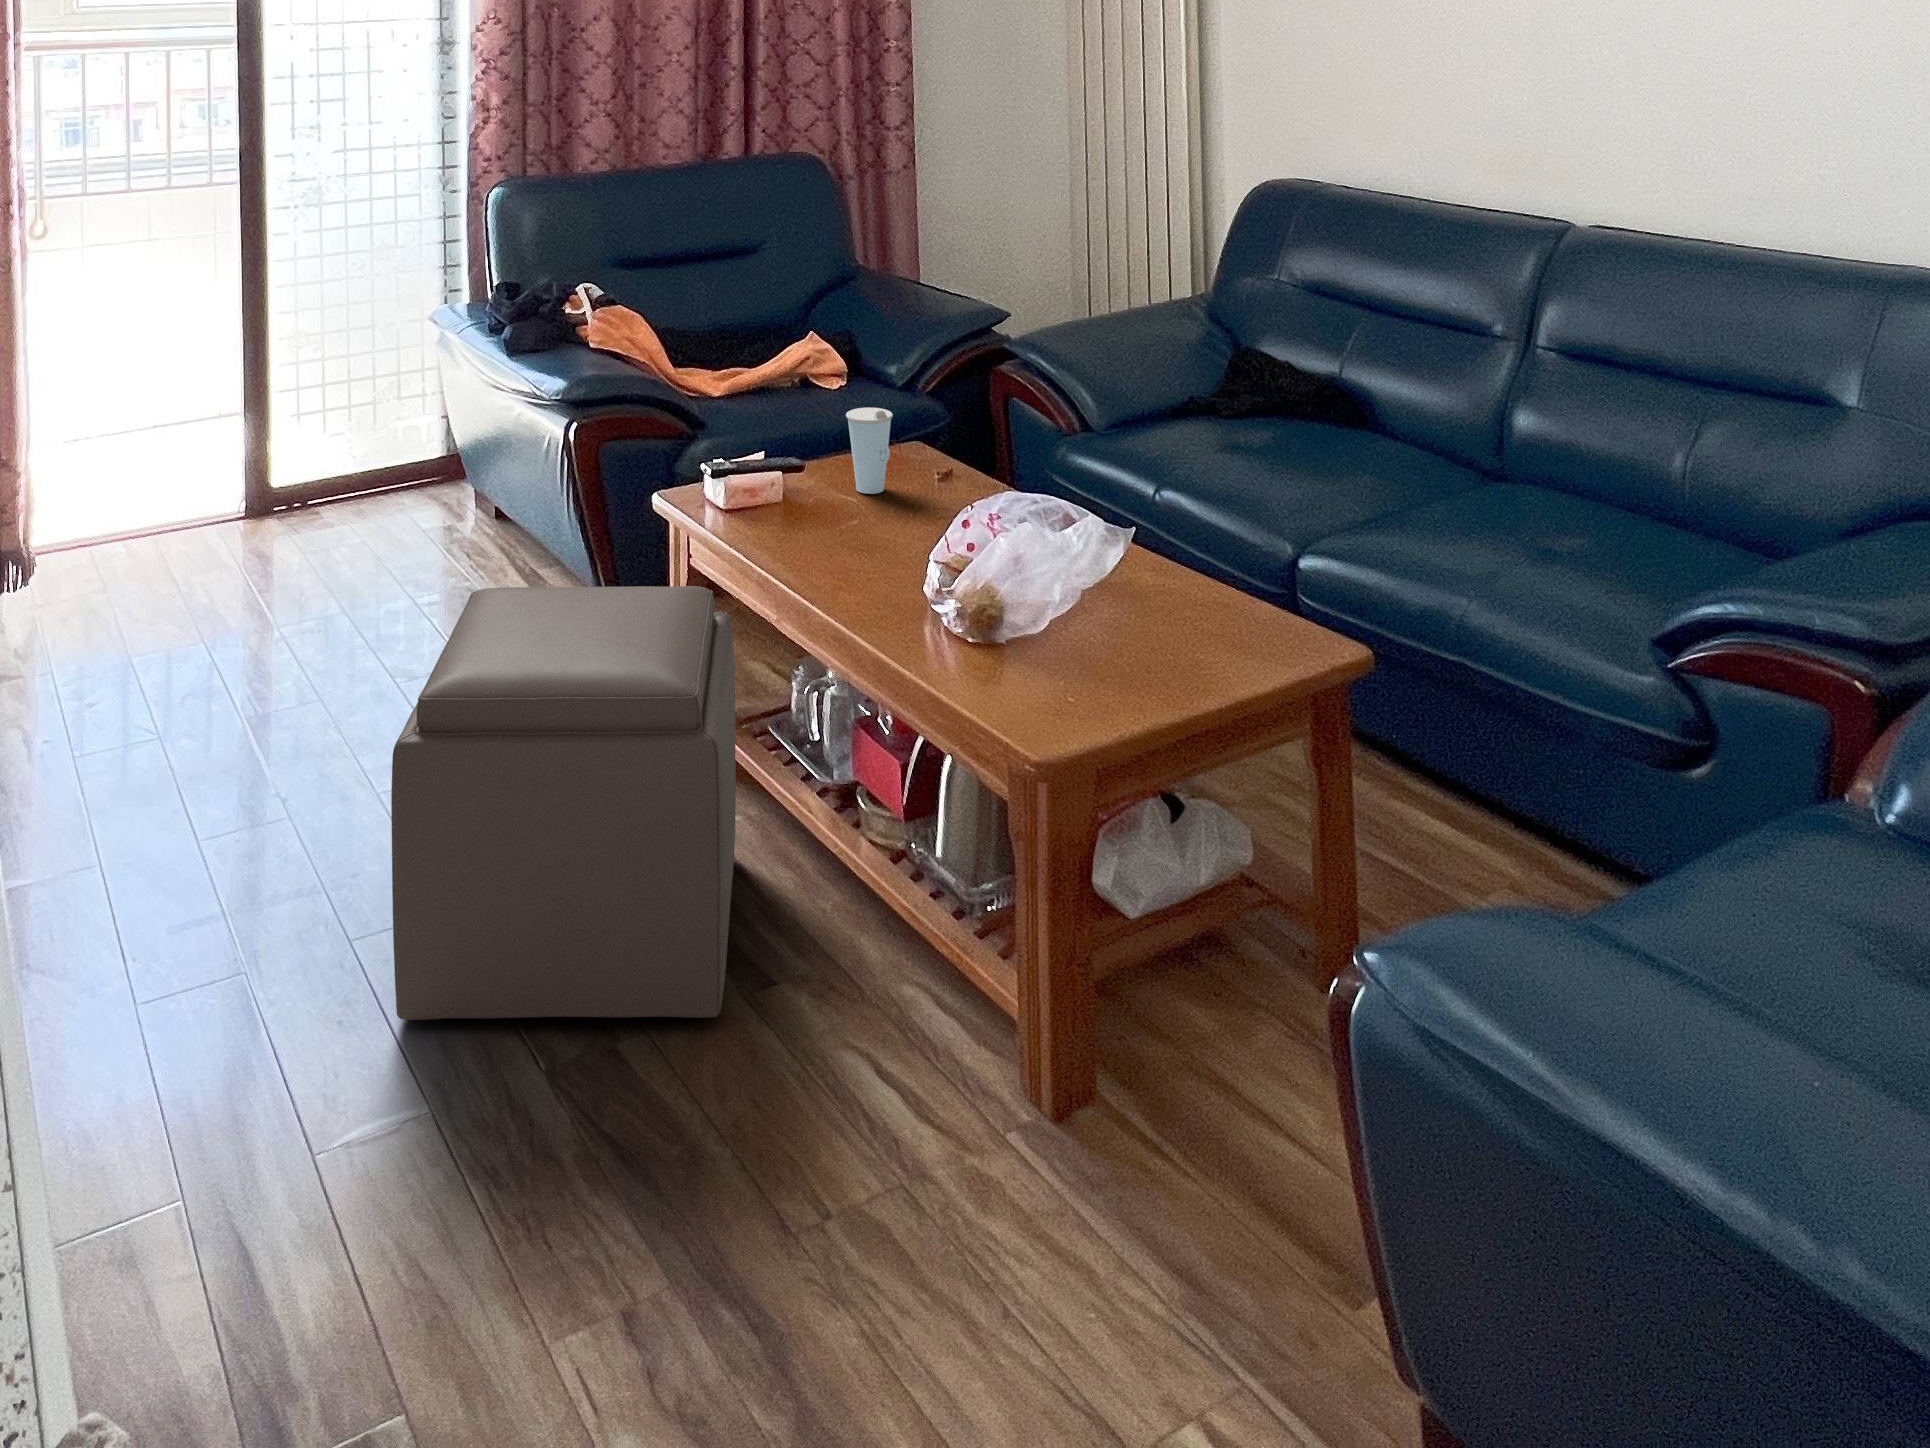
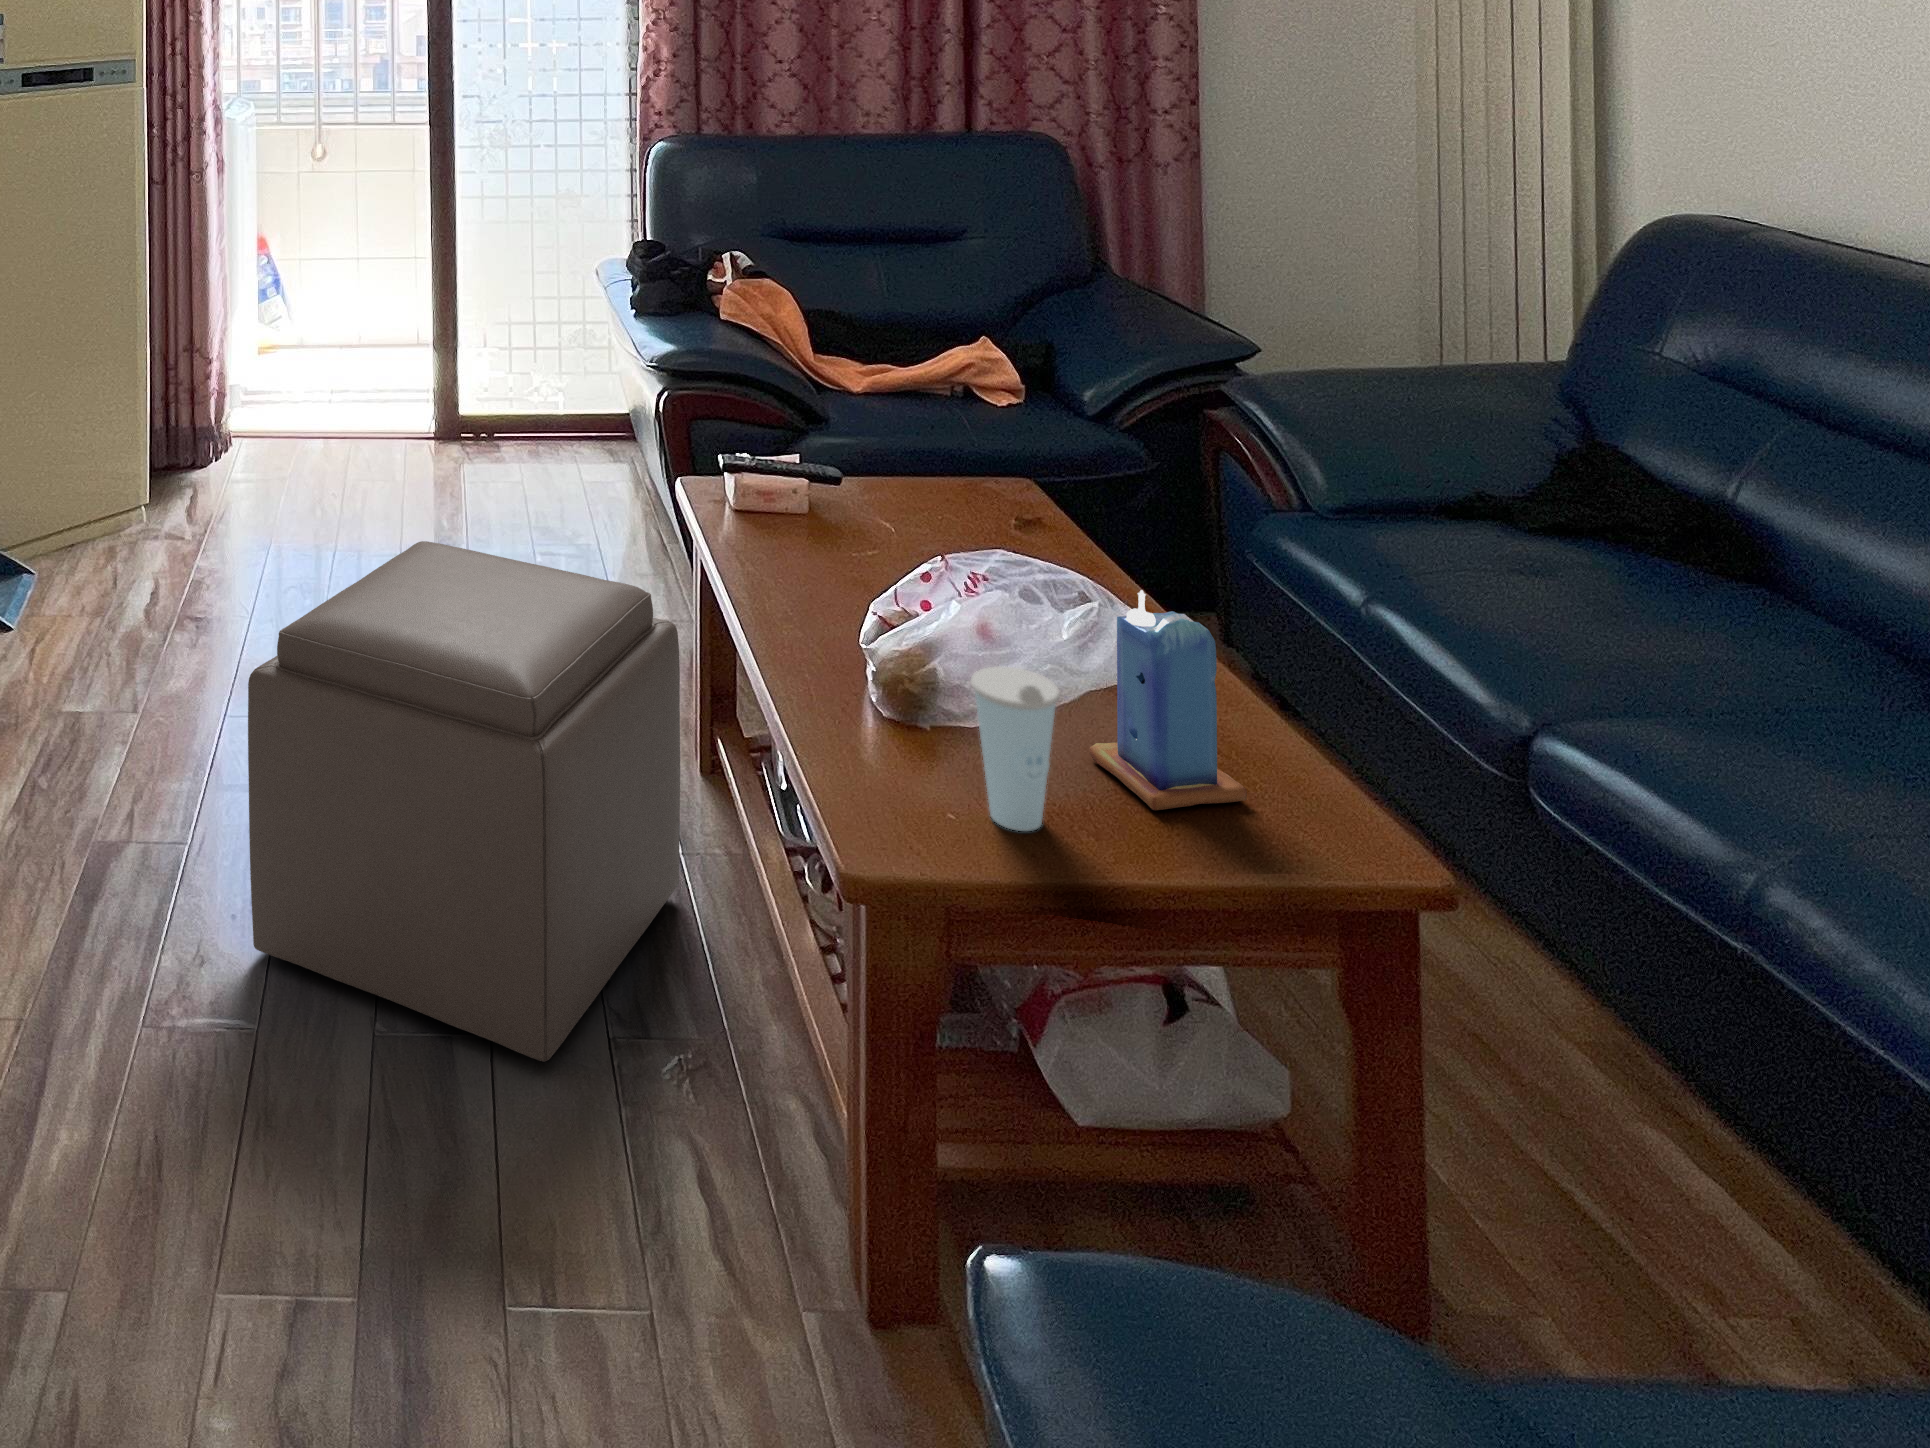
cup: present [846,407,893,494] -> present [971,666,1060,831]
candle: none [1112,497,1221,657] -> present [1090,590,1247,810]

